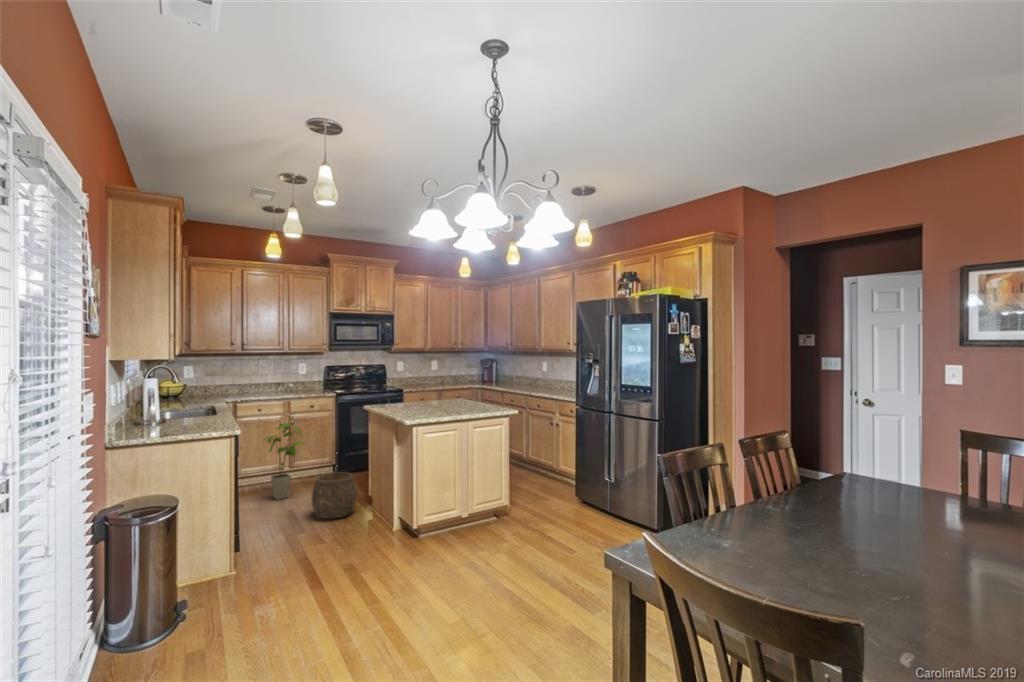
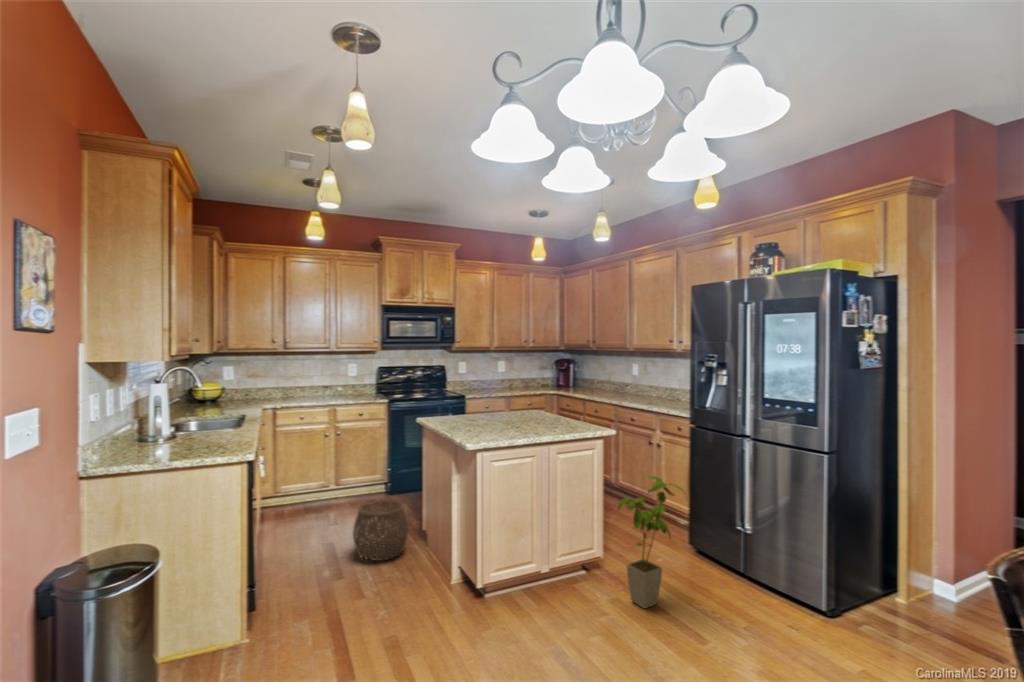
house plant: present [265,423,304,500] -> present [618,476,683,608]

